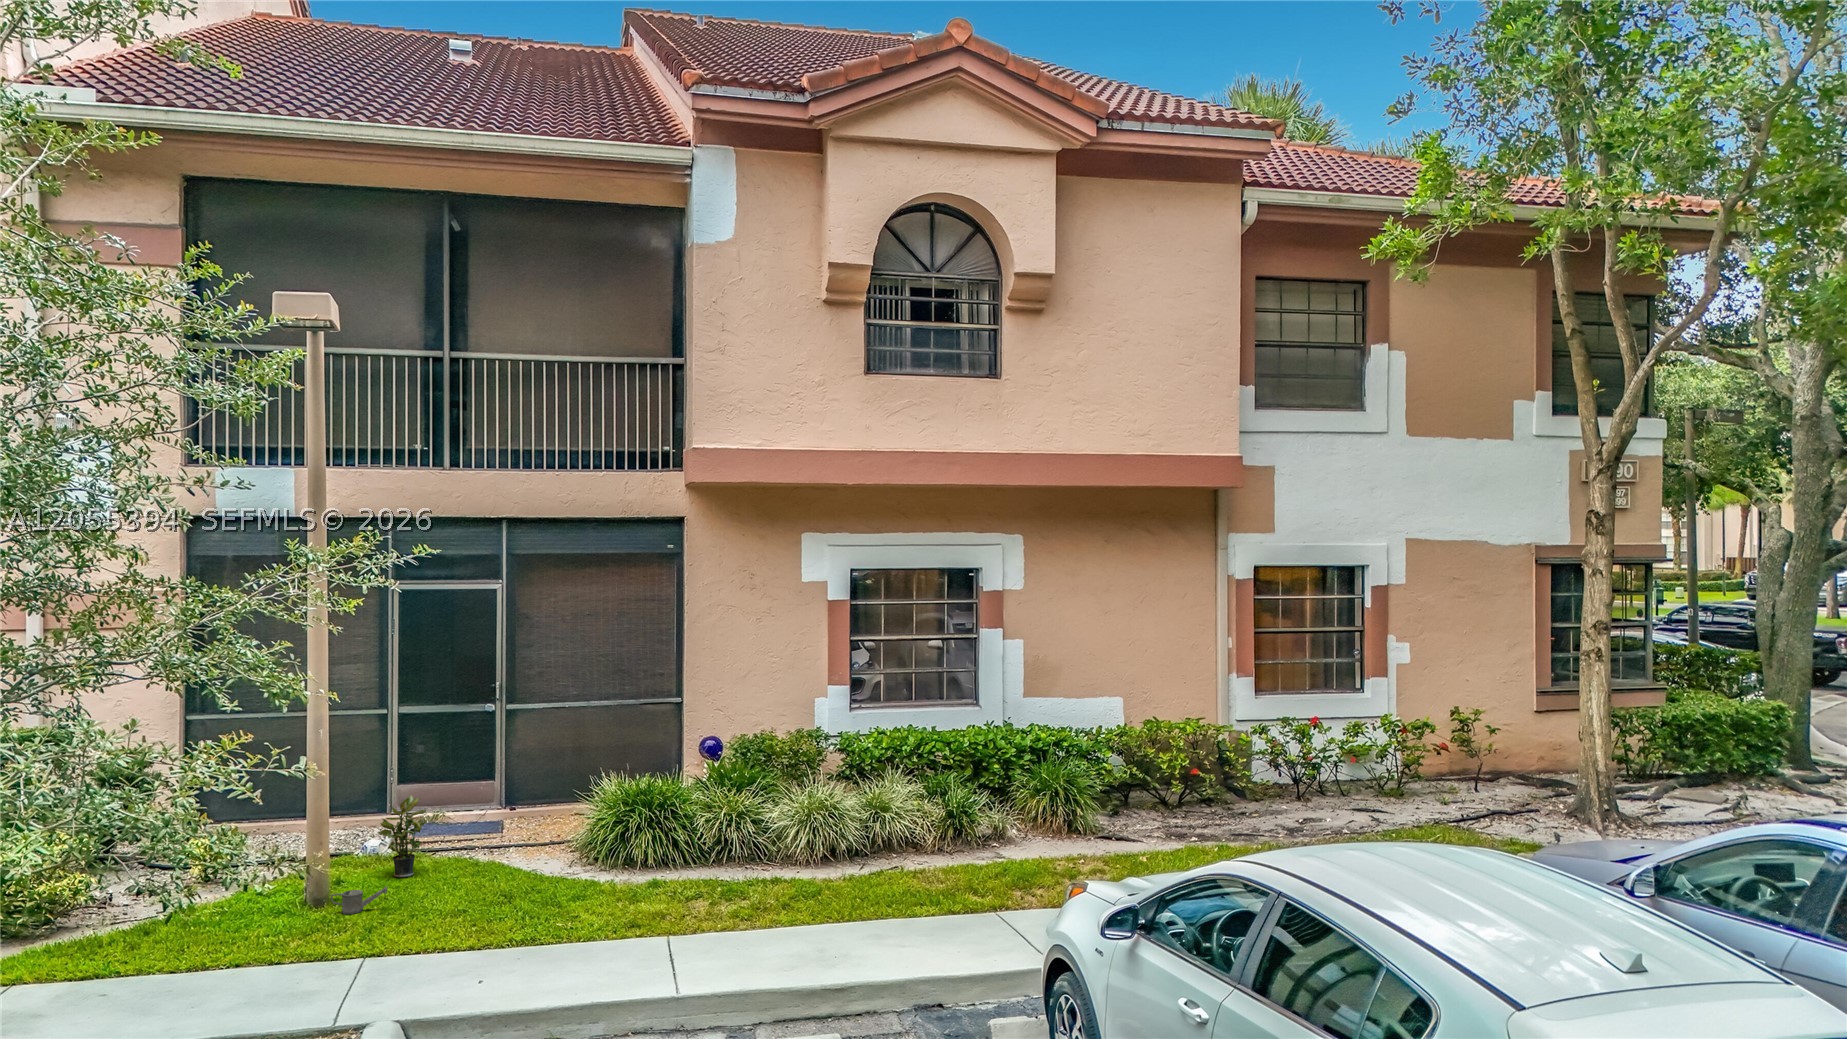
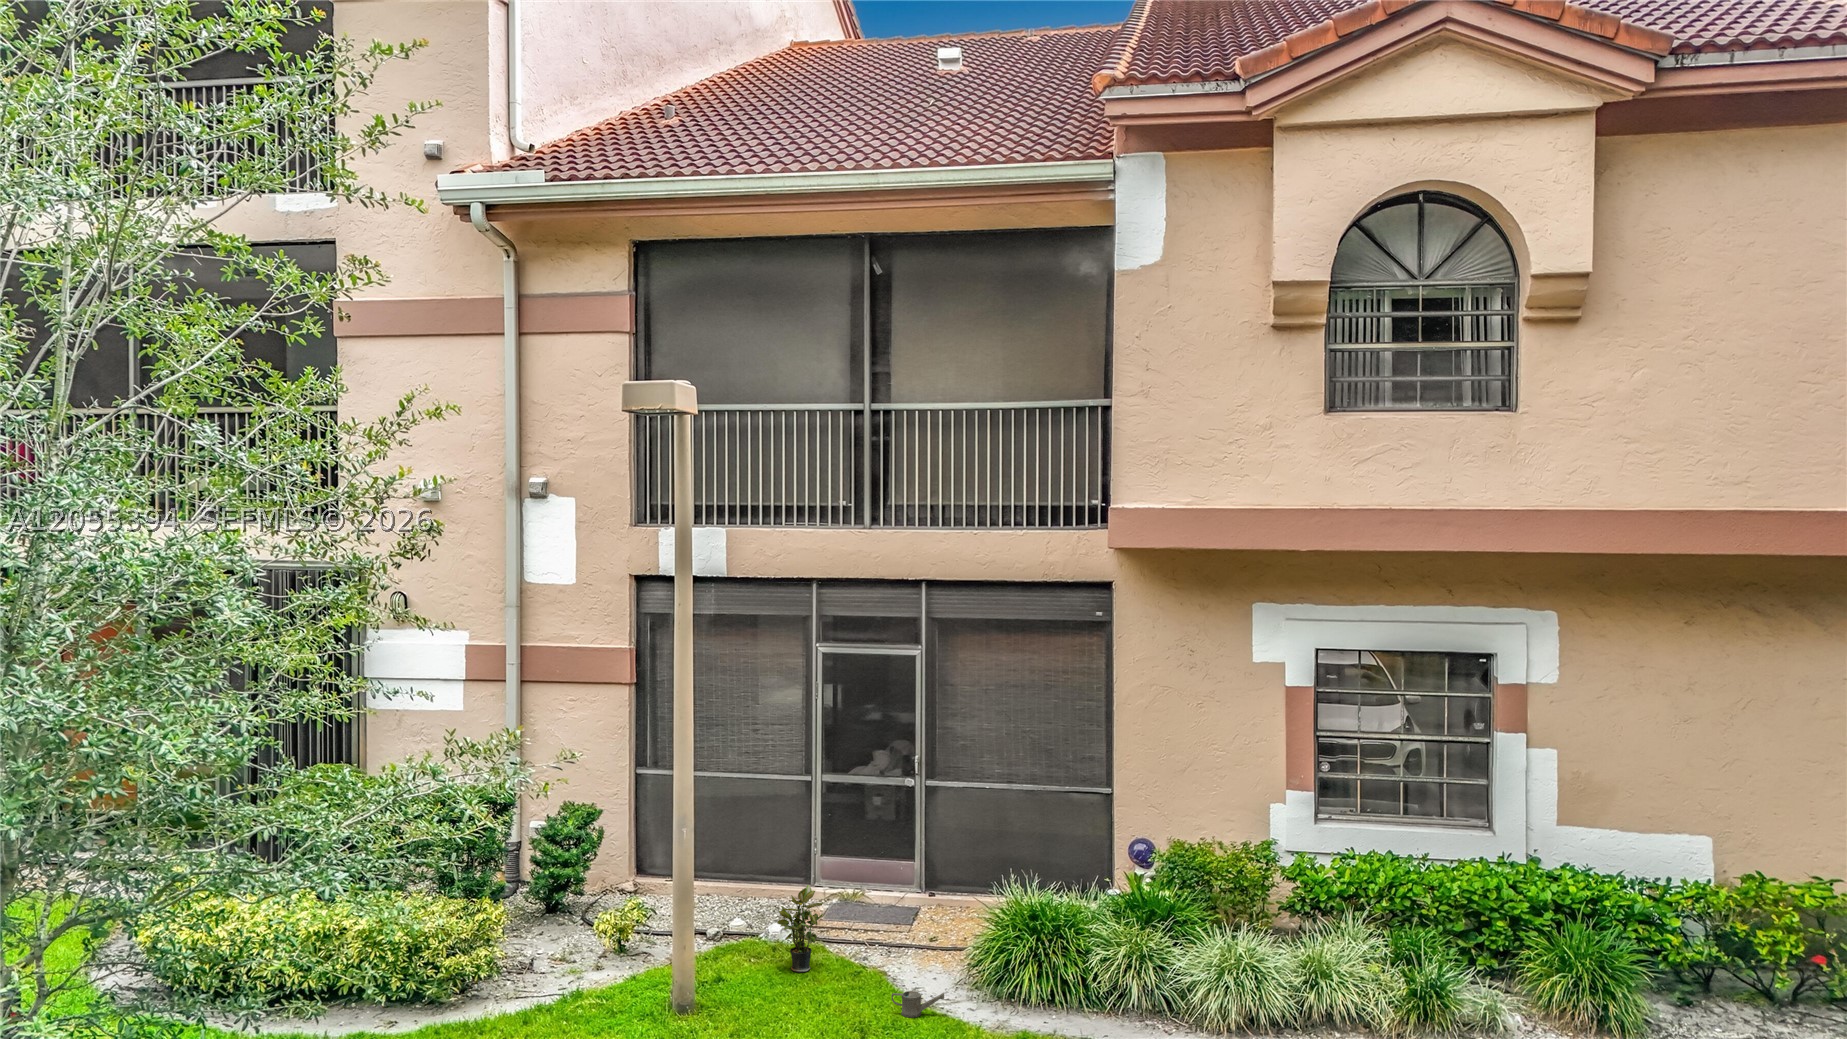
watering can: present [331,887,387,914] -> present [892,991,944,1018]

